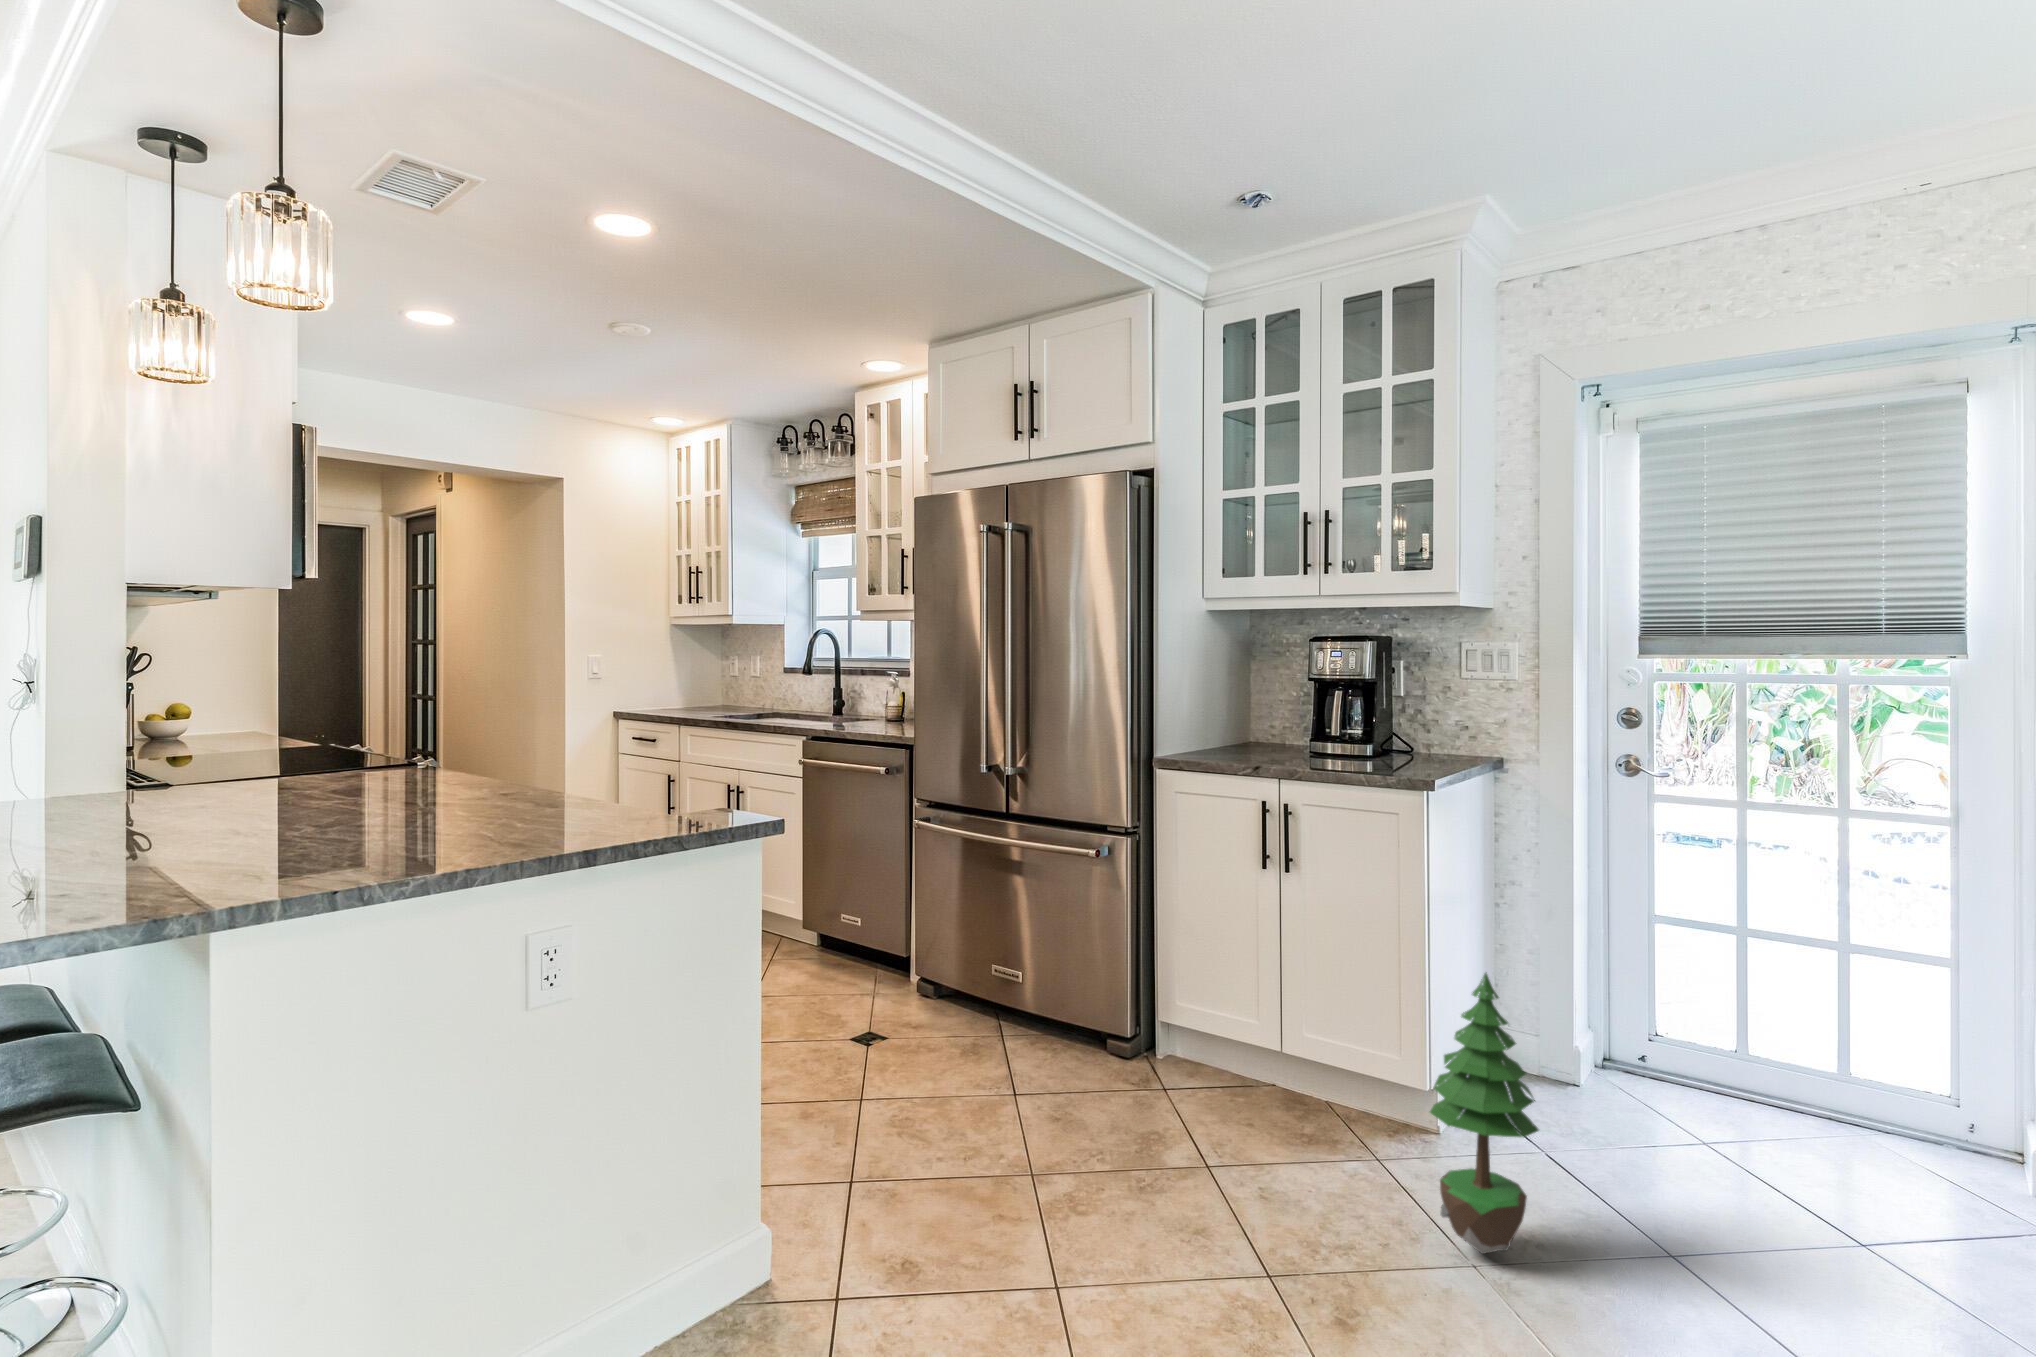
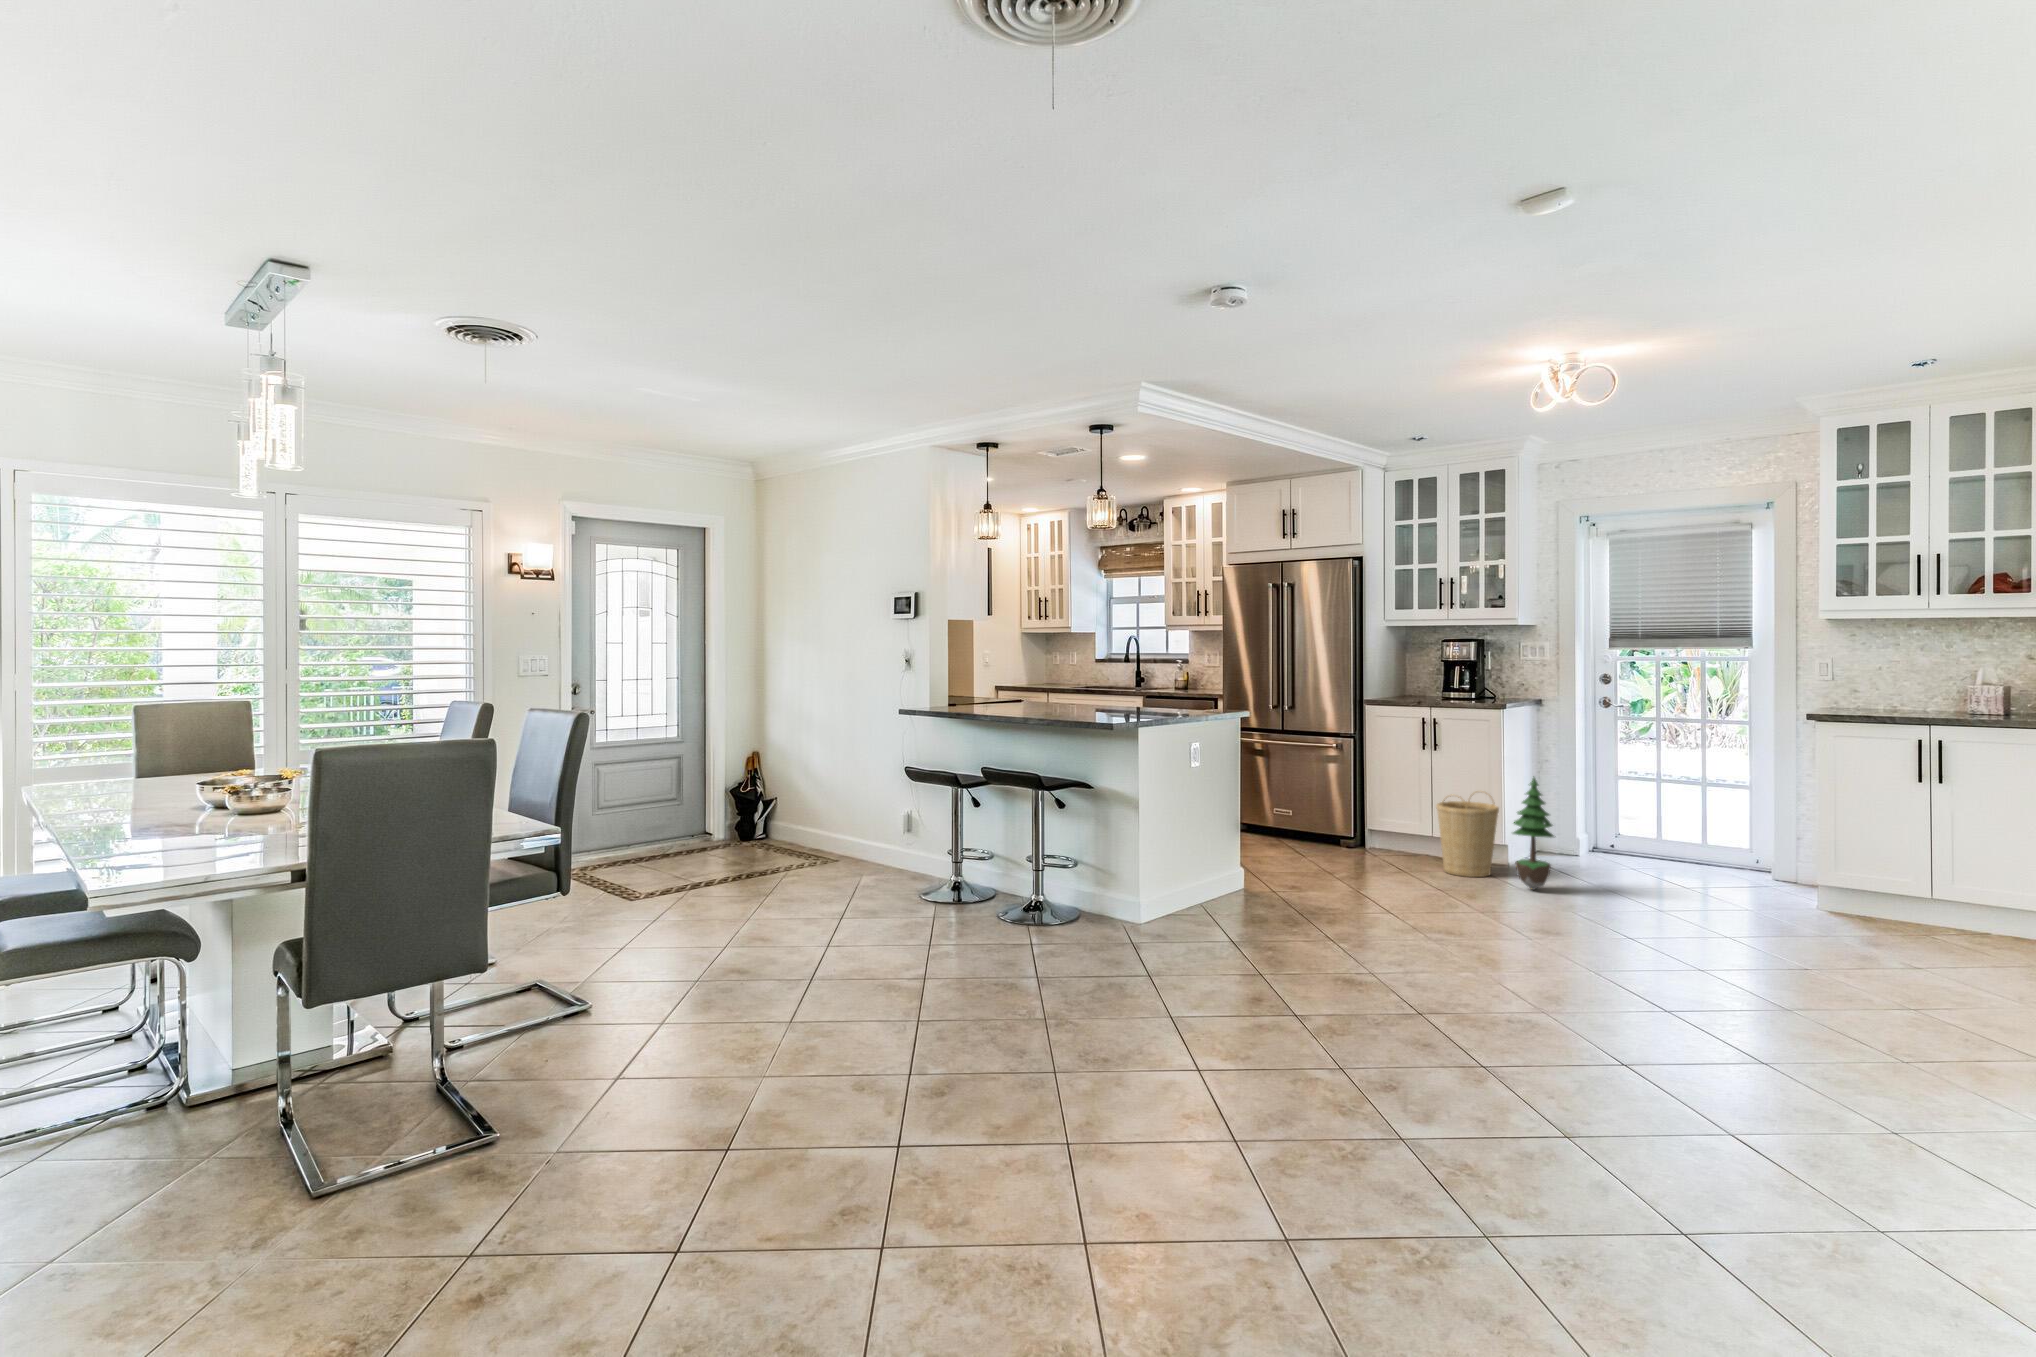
basket: none [1273,970,1408,1184] -> present [1436,797,1499,877]

